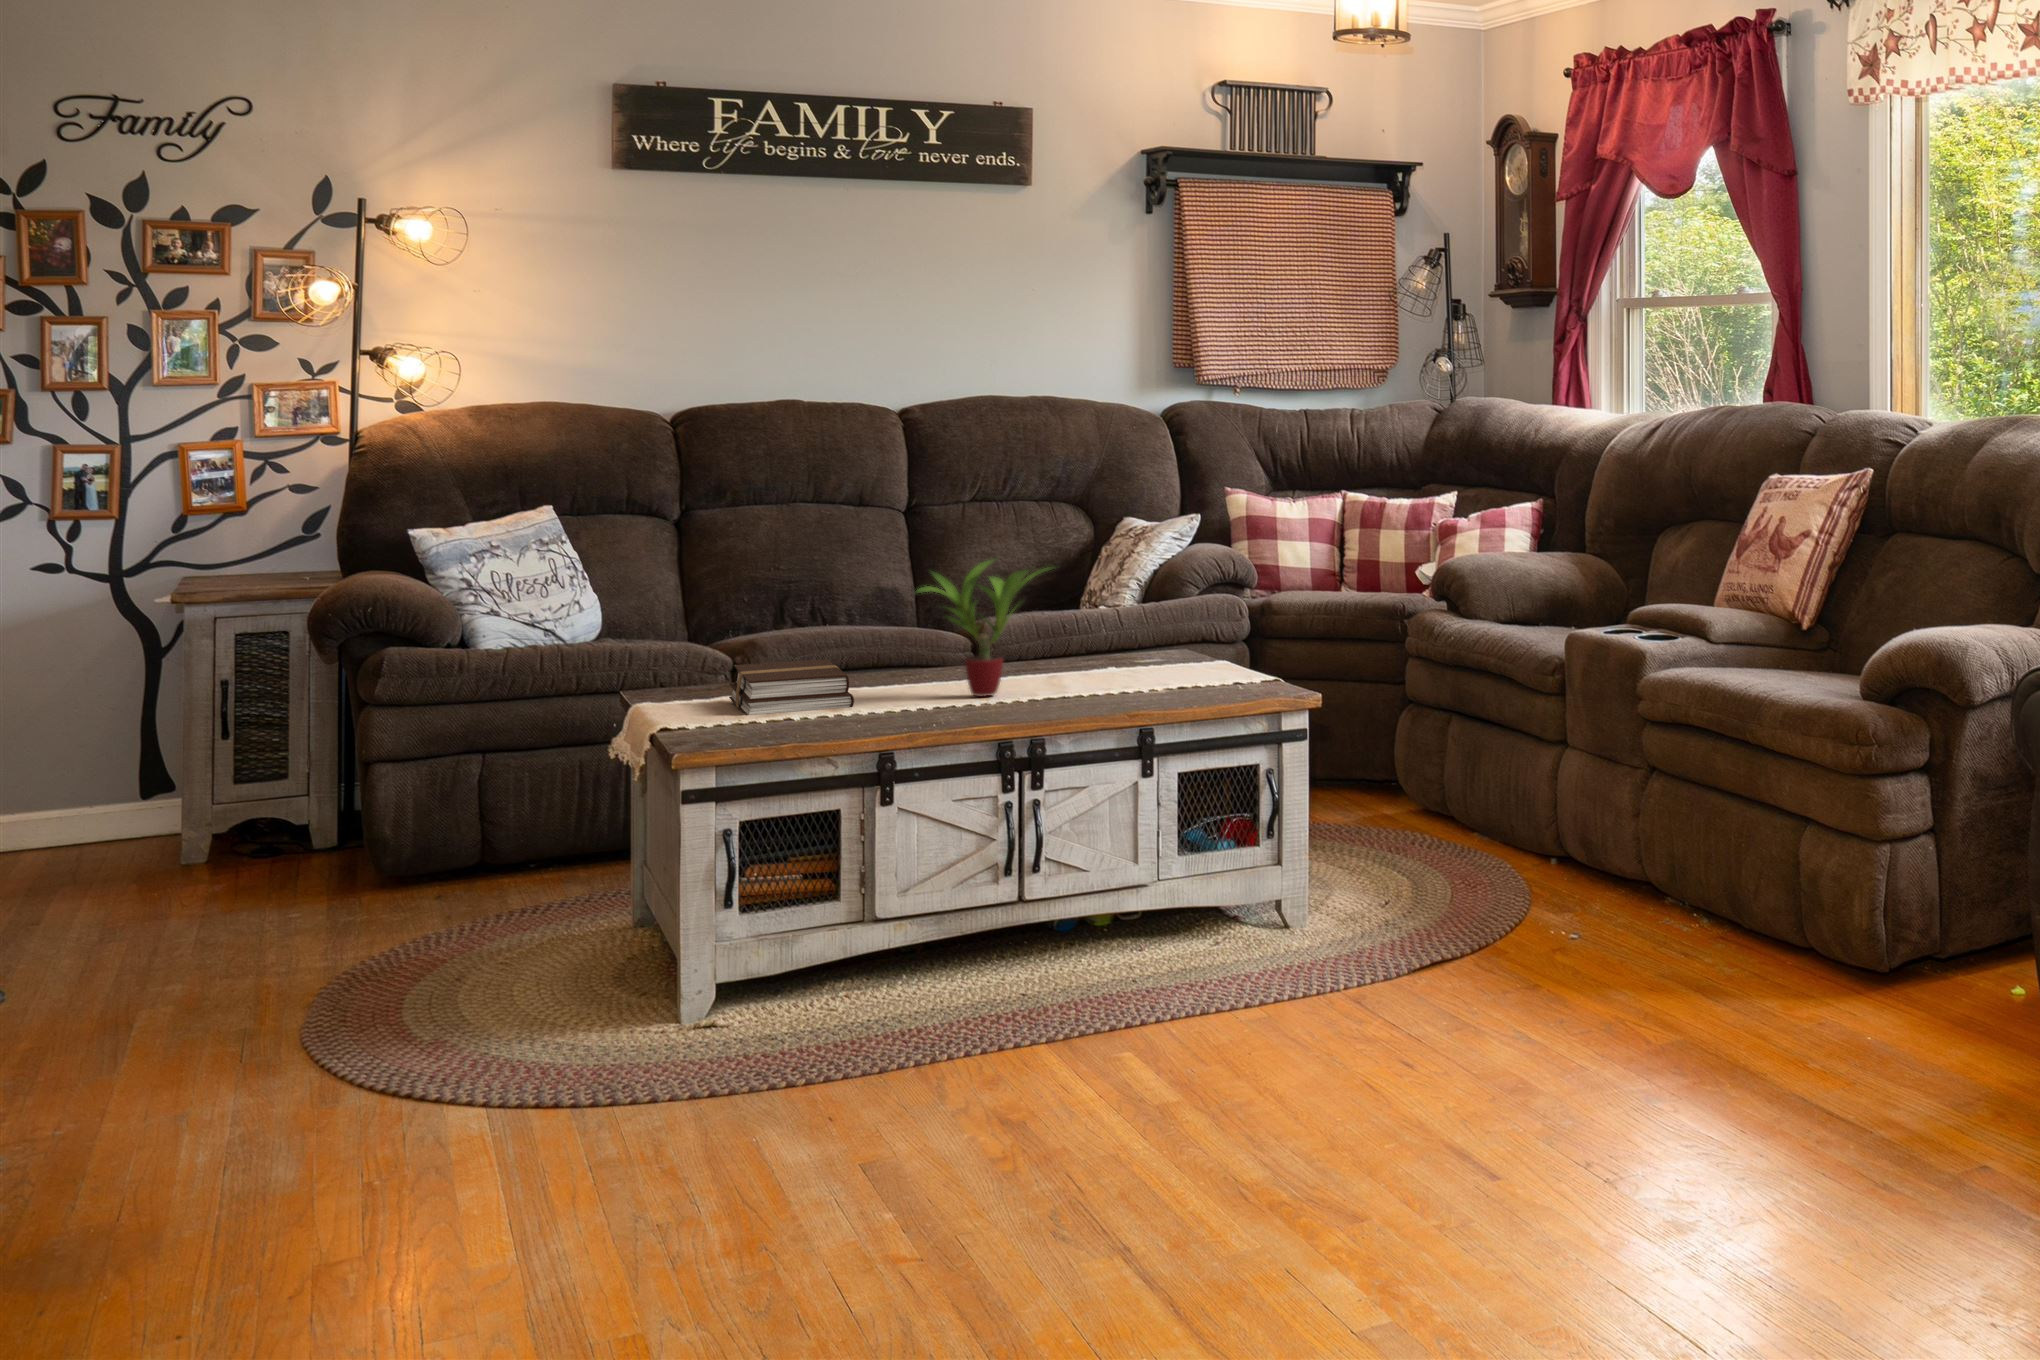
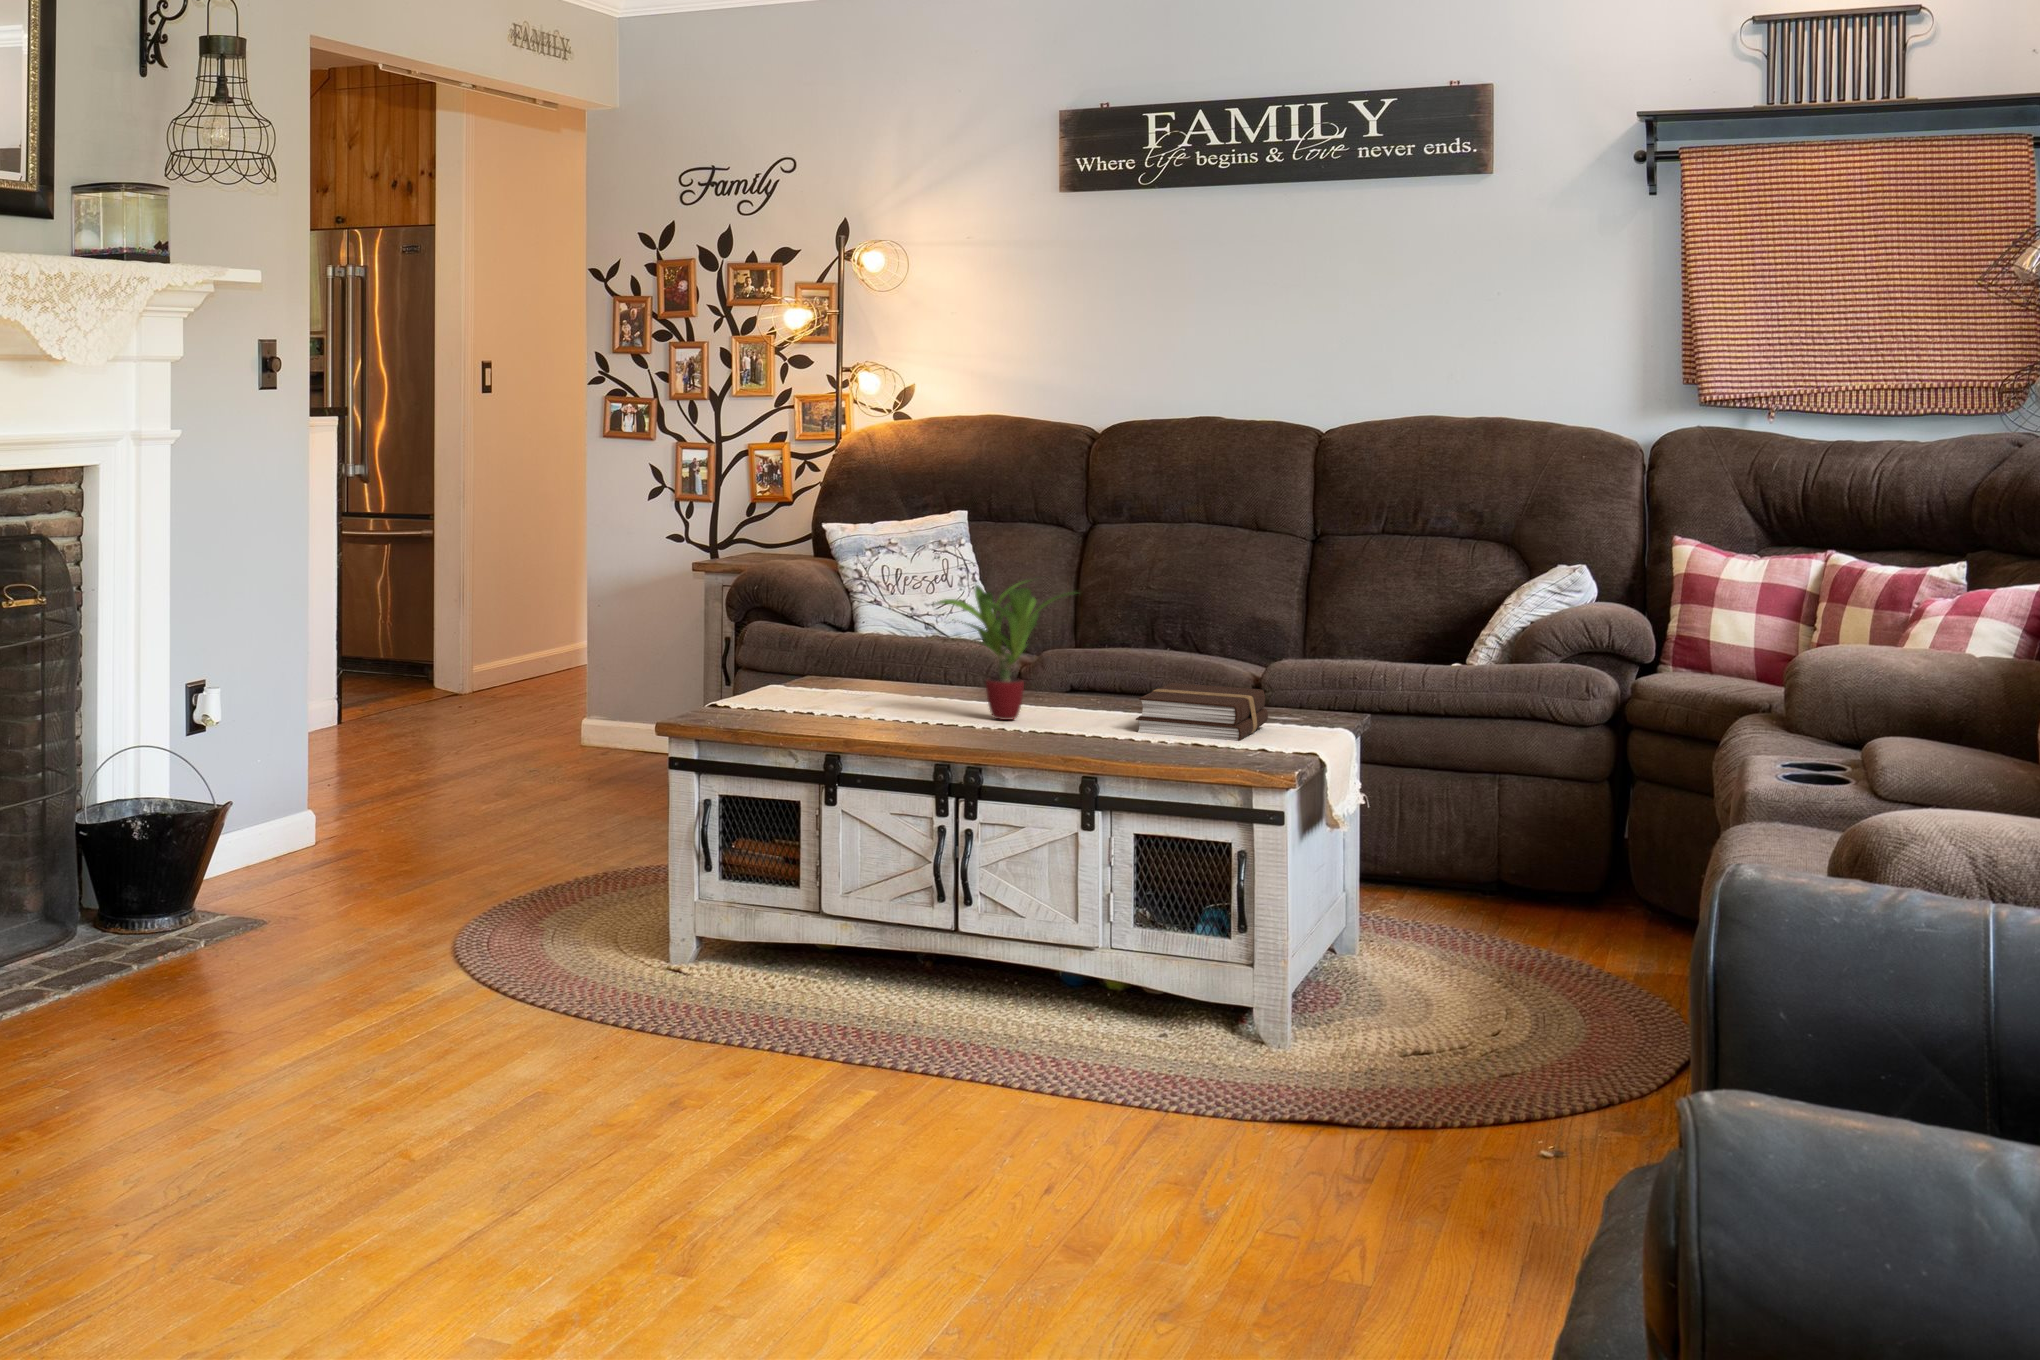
book: present [729,659,854,715] -> present [1136,683,1268,741]

